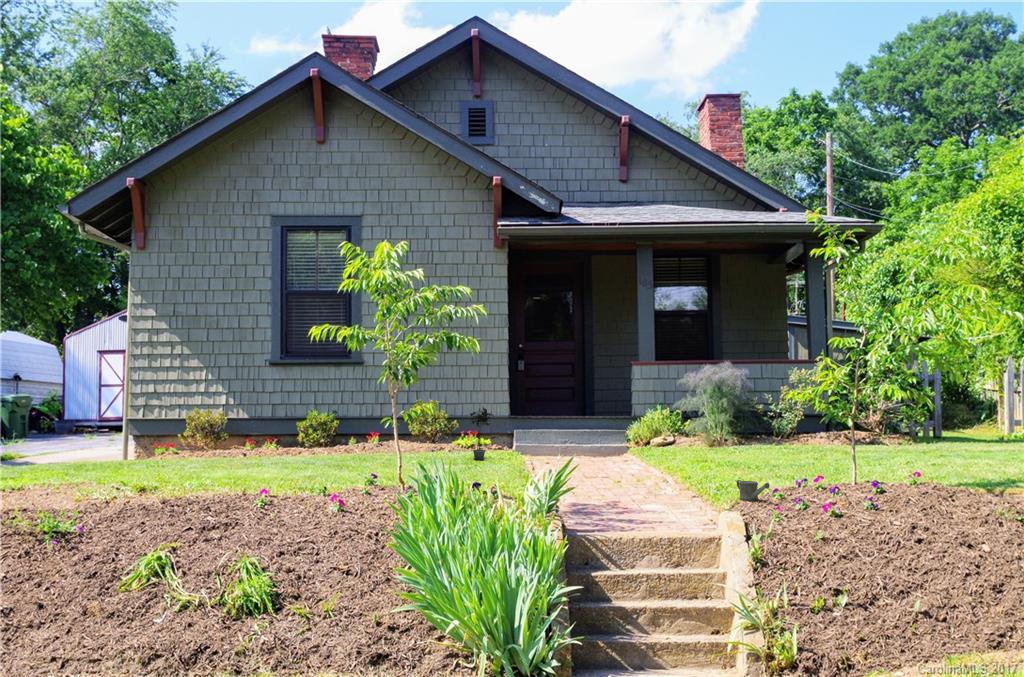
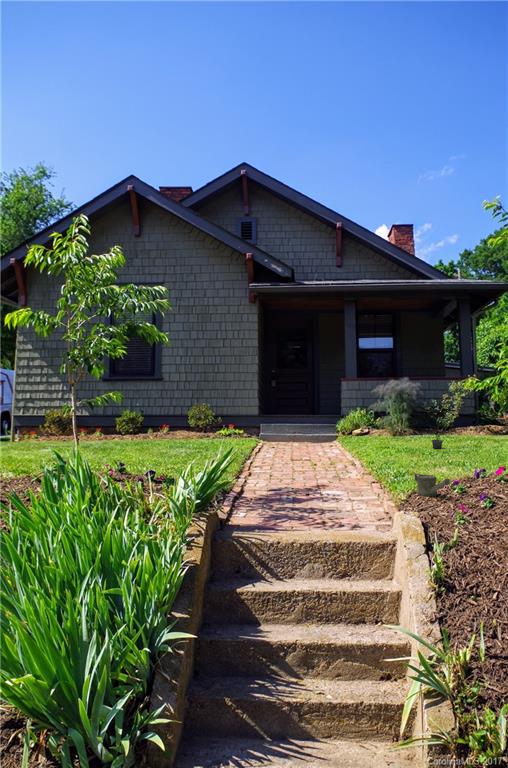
potted plant: present [470,407,493,460] -> present [426,405,453,449]

